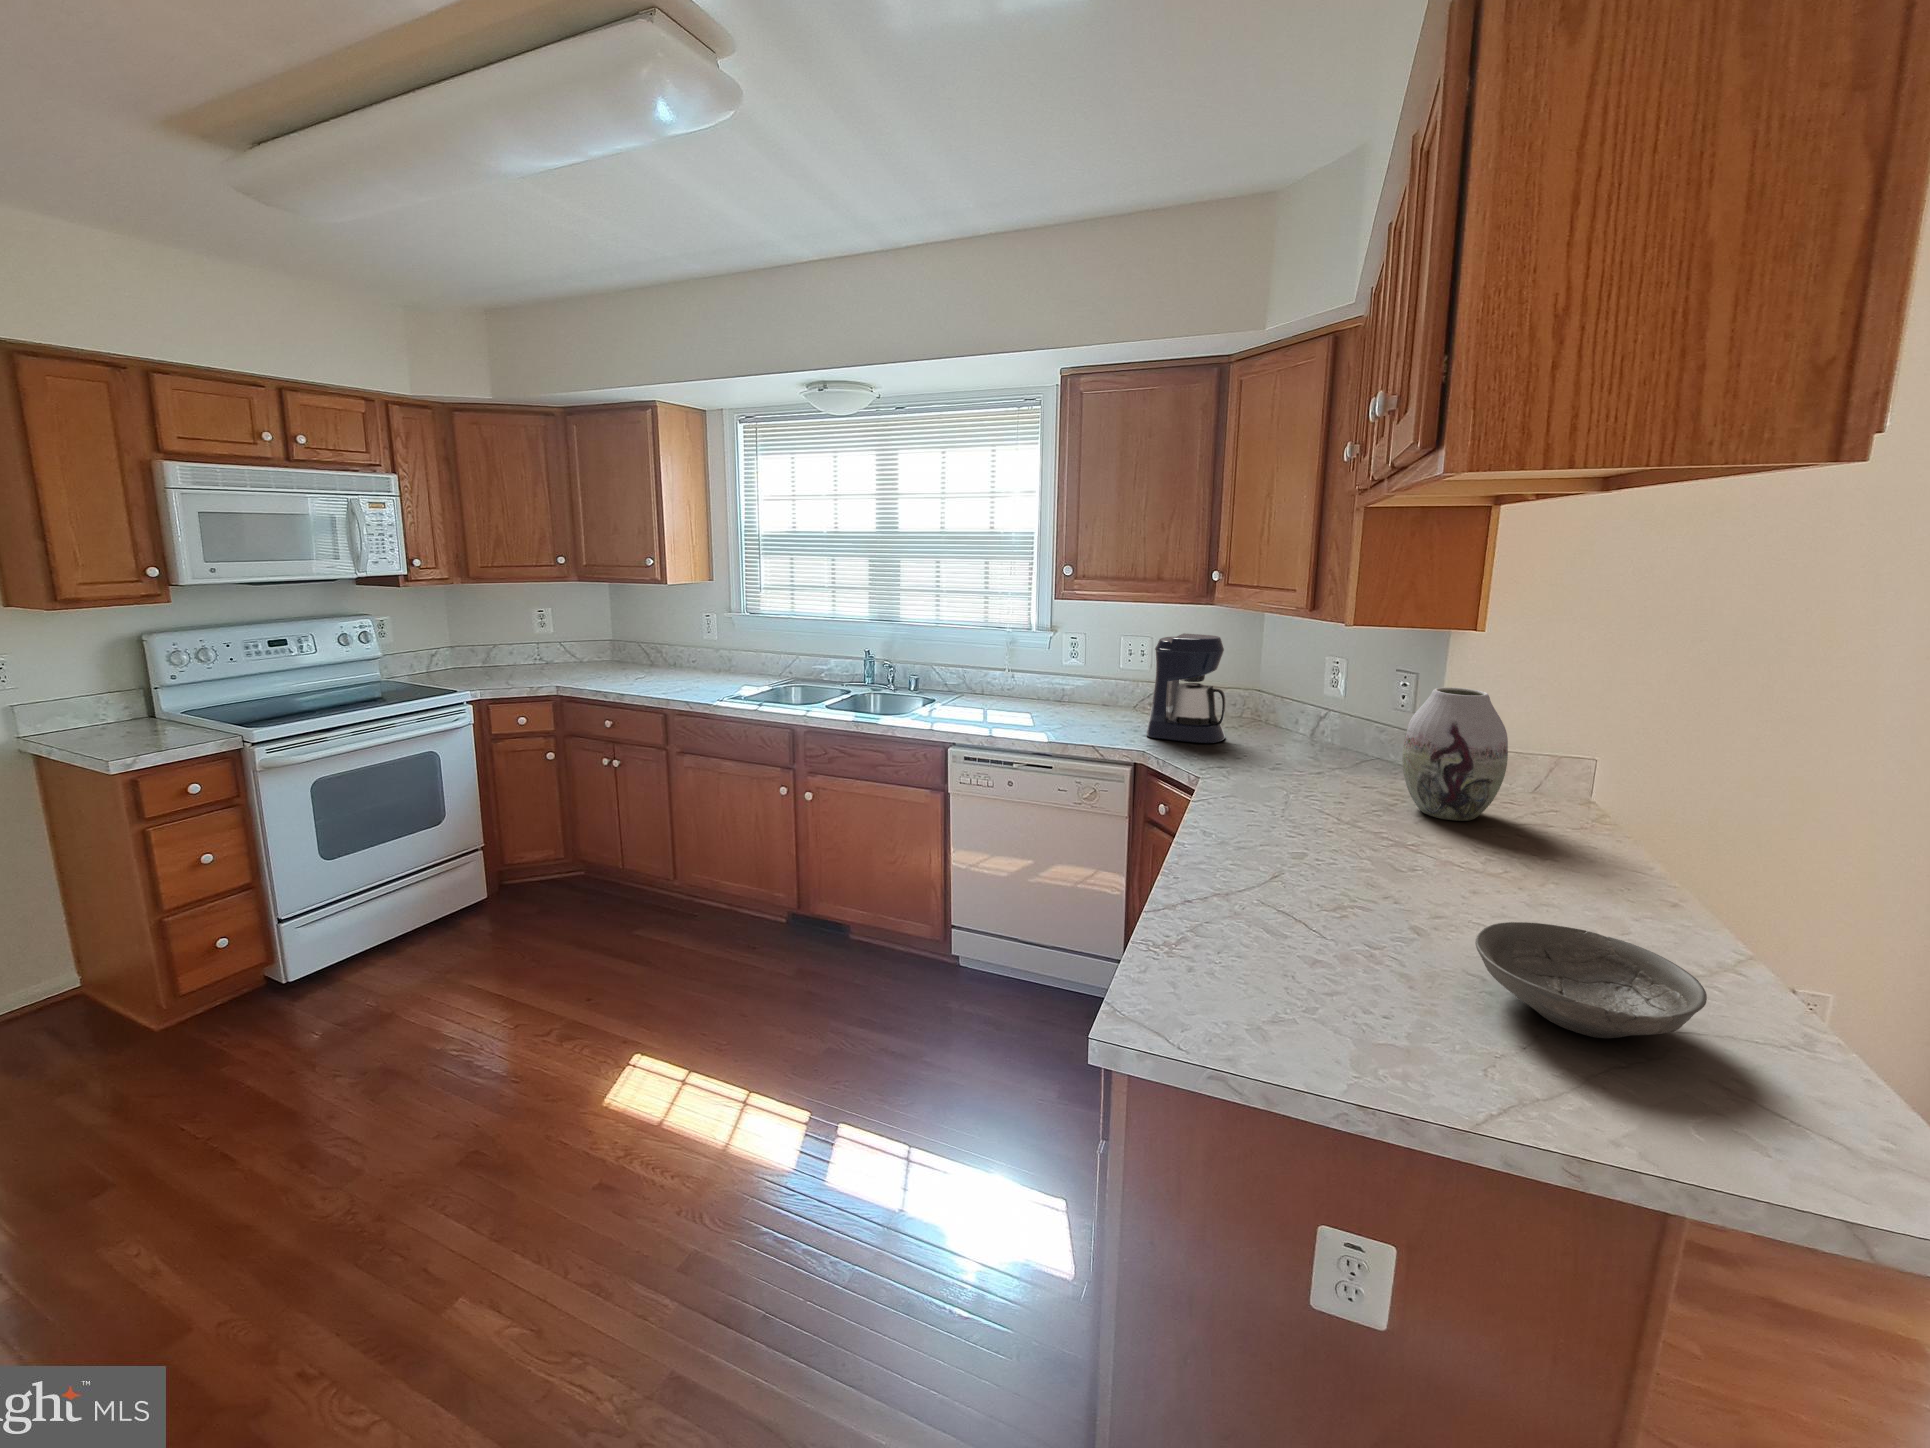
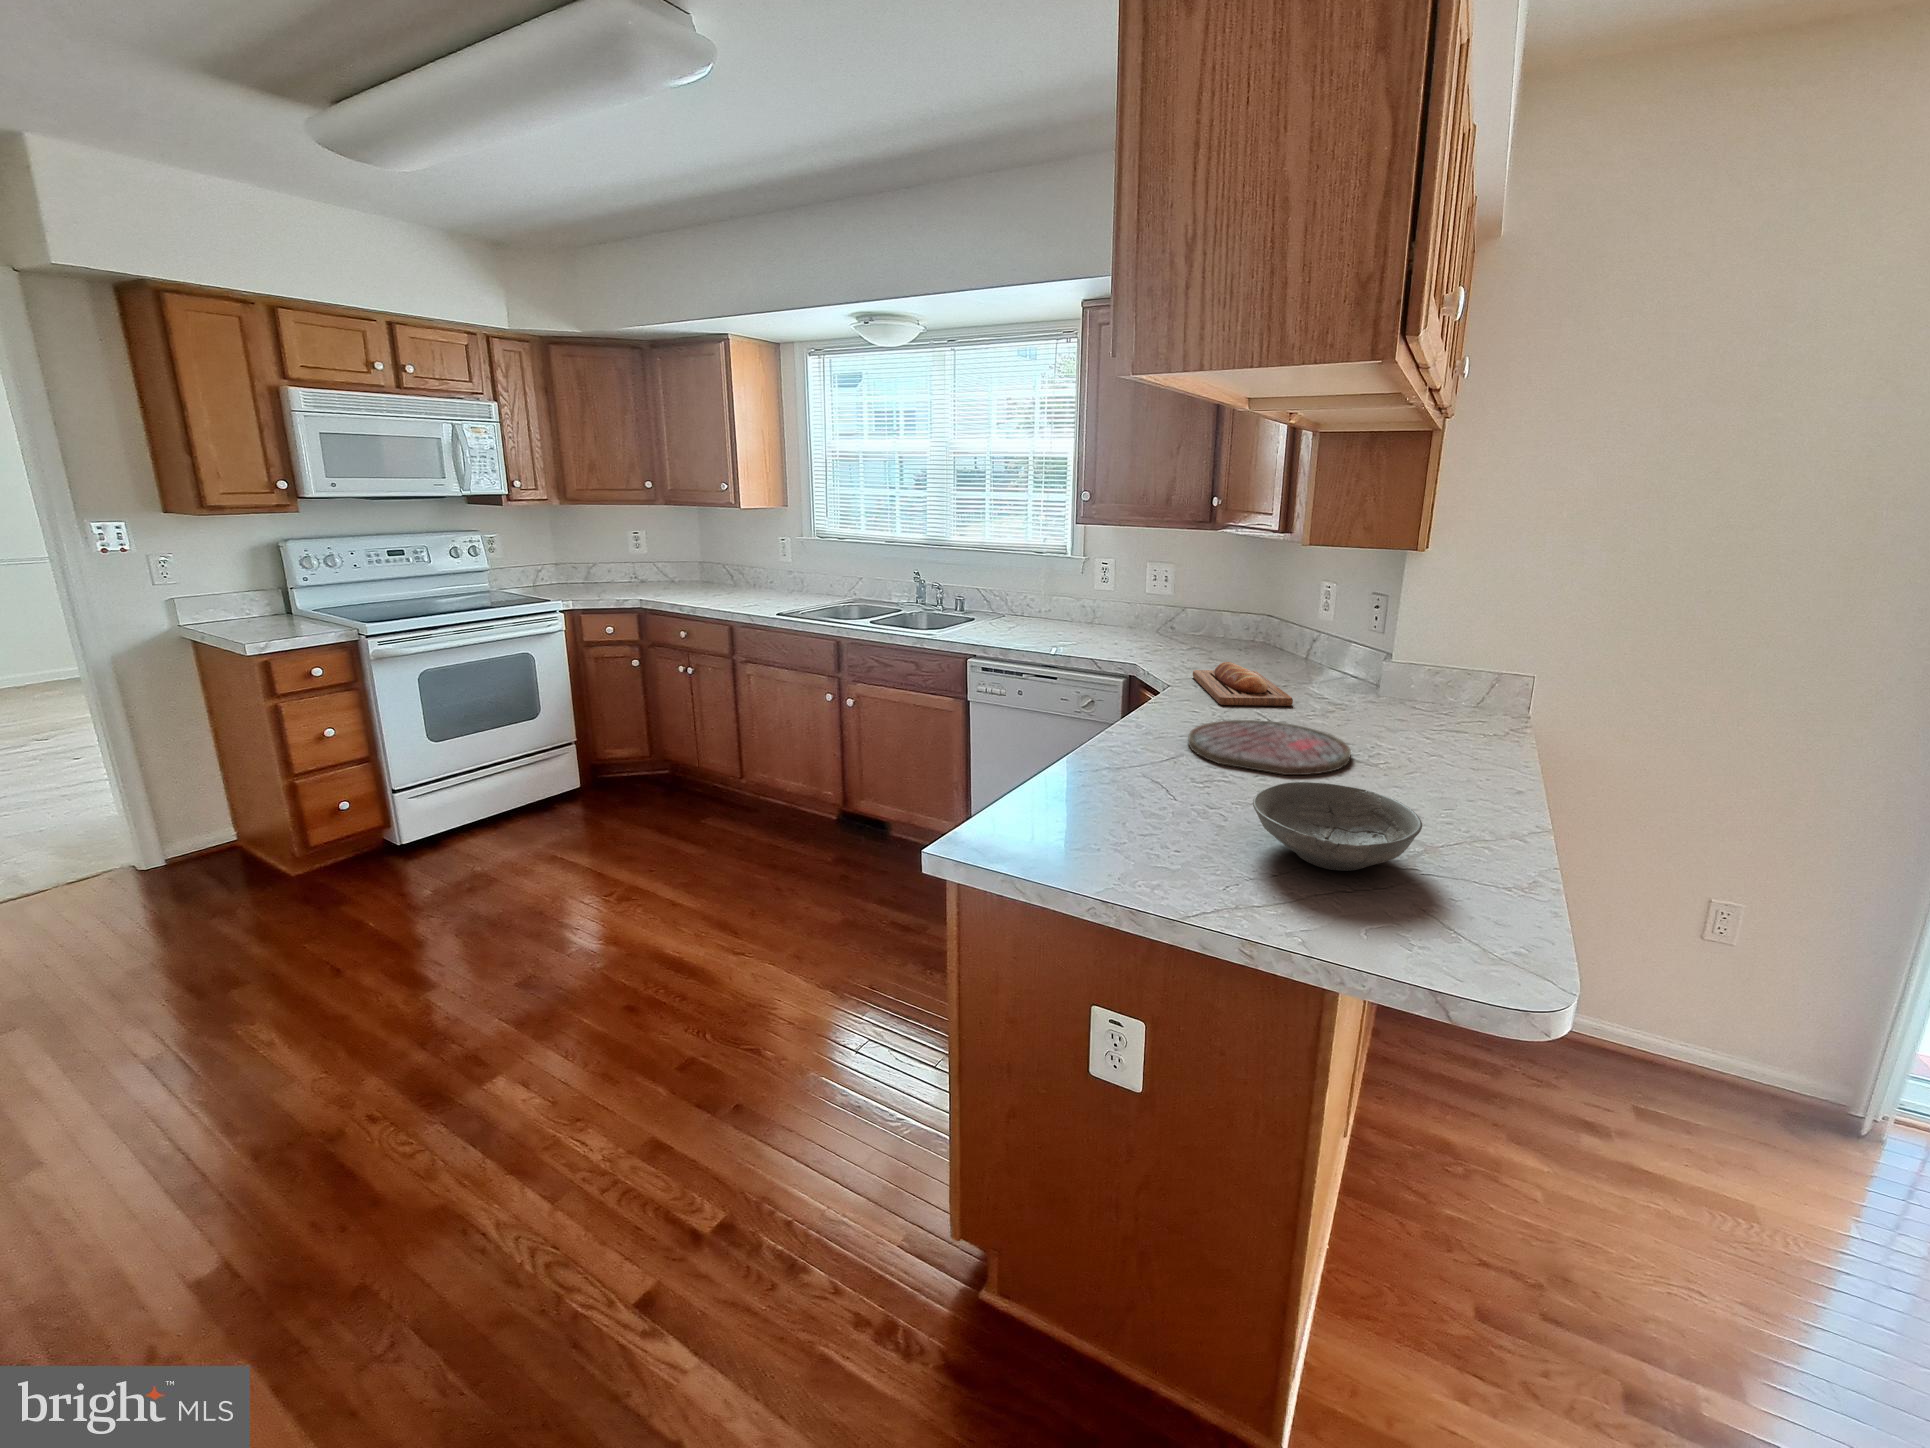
coffee maker: present [1147,633,1226,743] -> none [1149,556,1222,659]
vase: present [1402,687,1508,821] -> none [1336,600,1428,724]
bread loaf: none [1218,751,1351,803] -> present [1193,662,1293,706]
cutting board: none [1283,824,1477,898] -> present [1188,720,1351,775]

